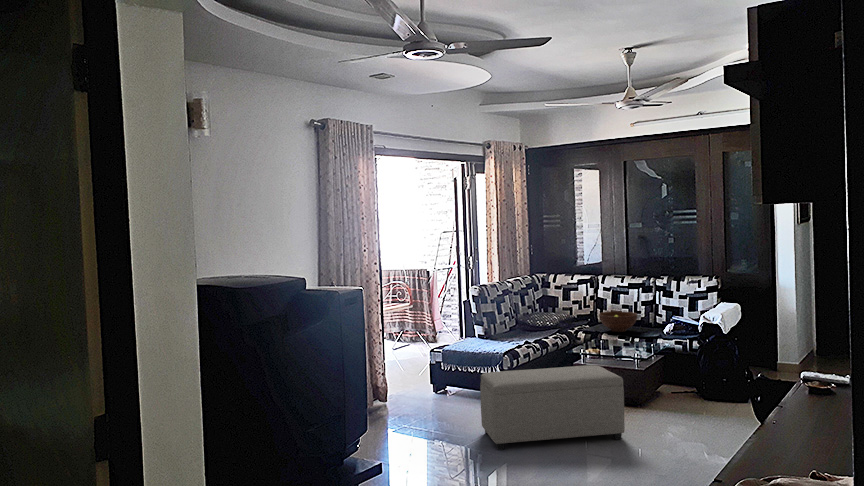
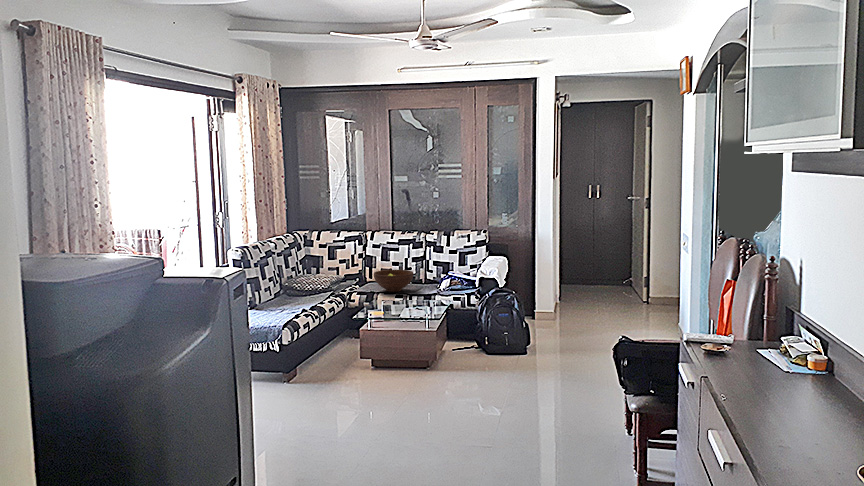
ottoman: present [480,365,625,450] -> none [272,332,435,443]

